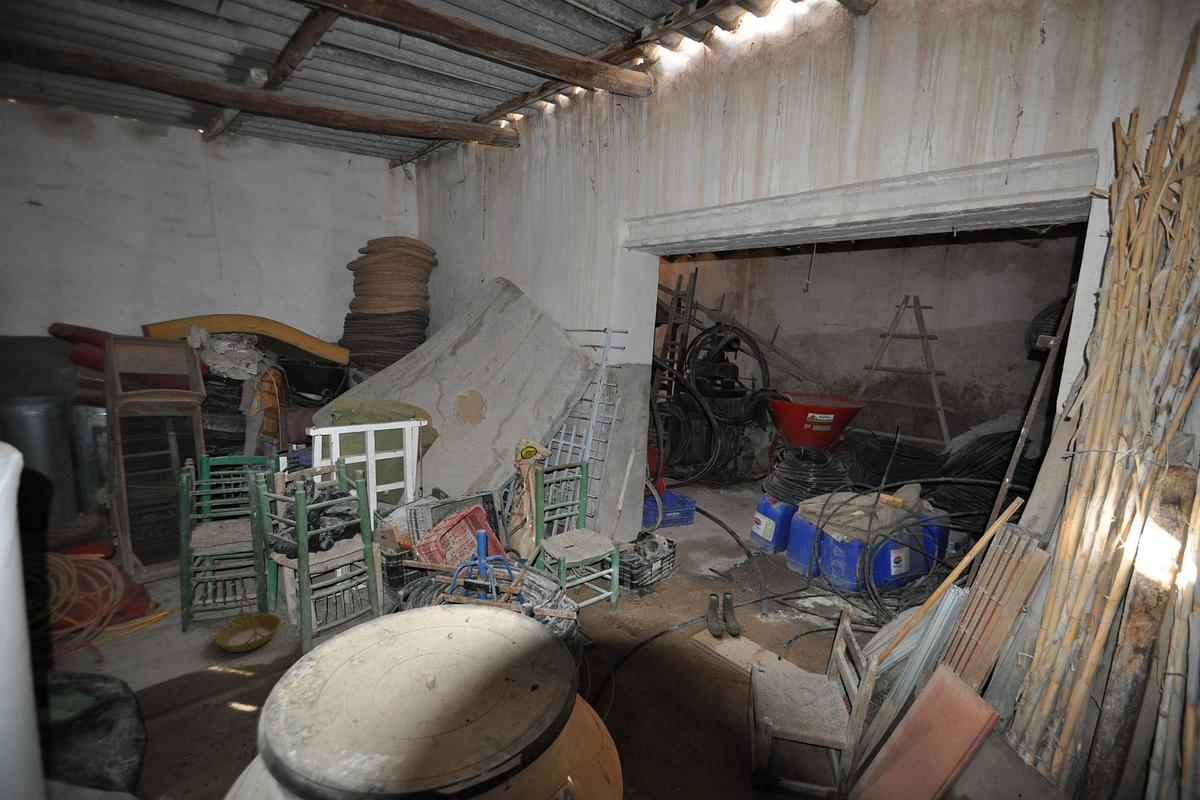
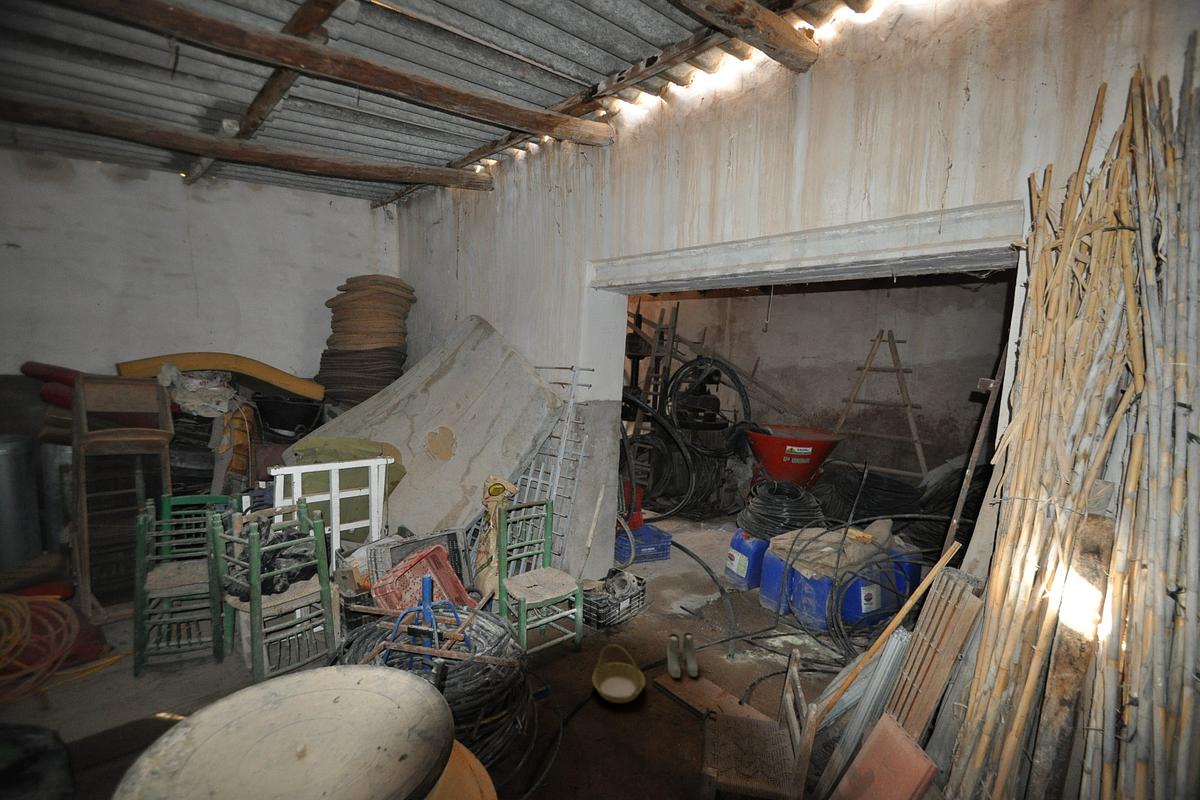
basket: present [215,594,281,652] -> present [592,644,645,703]

